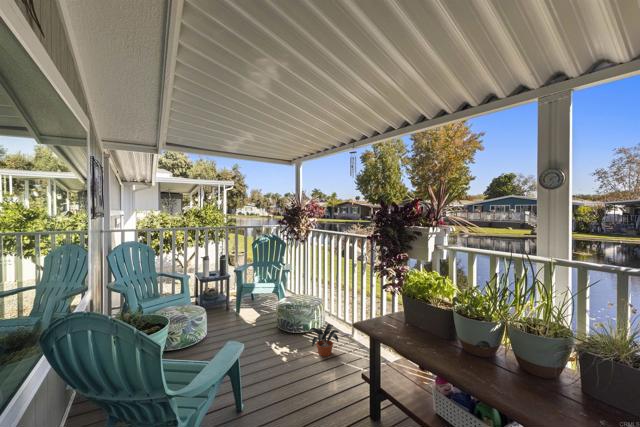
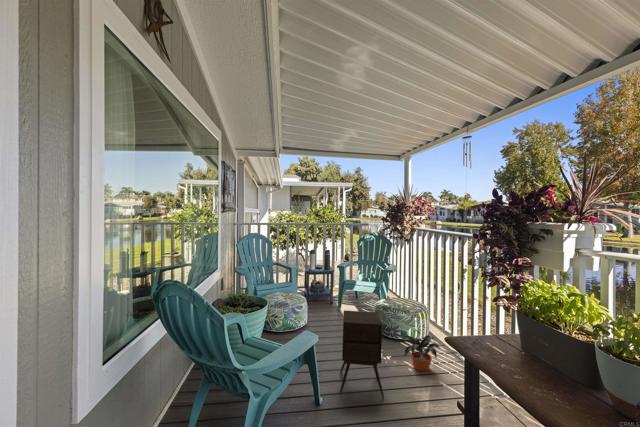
side table: none [255,312,301,396] -> present [340,310,384,398]

